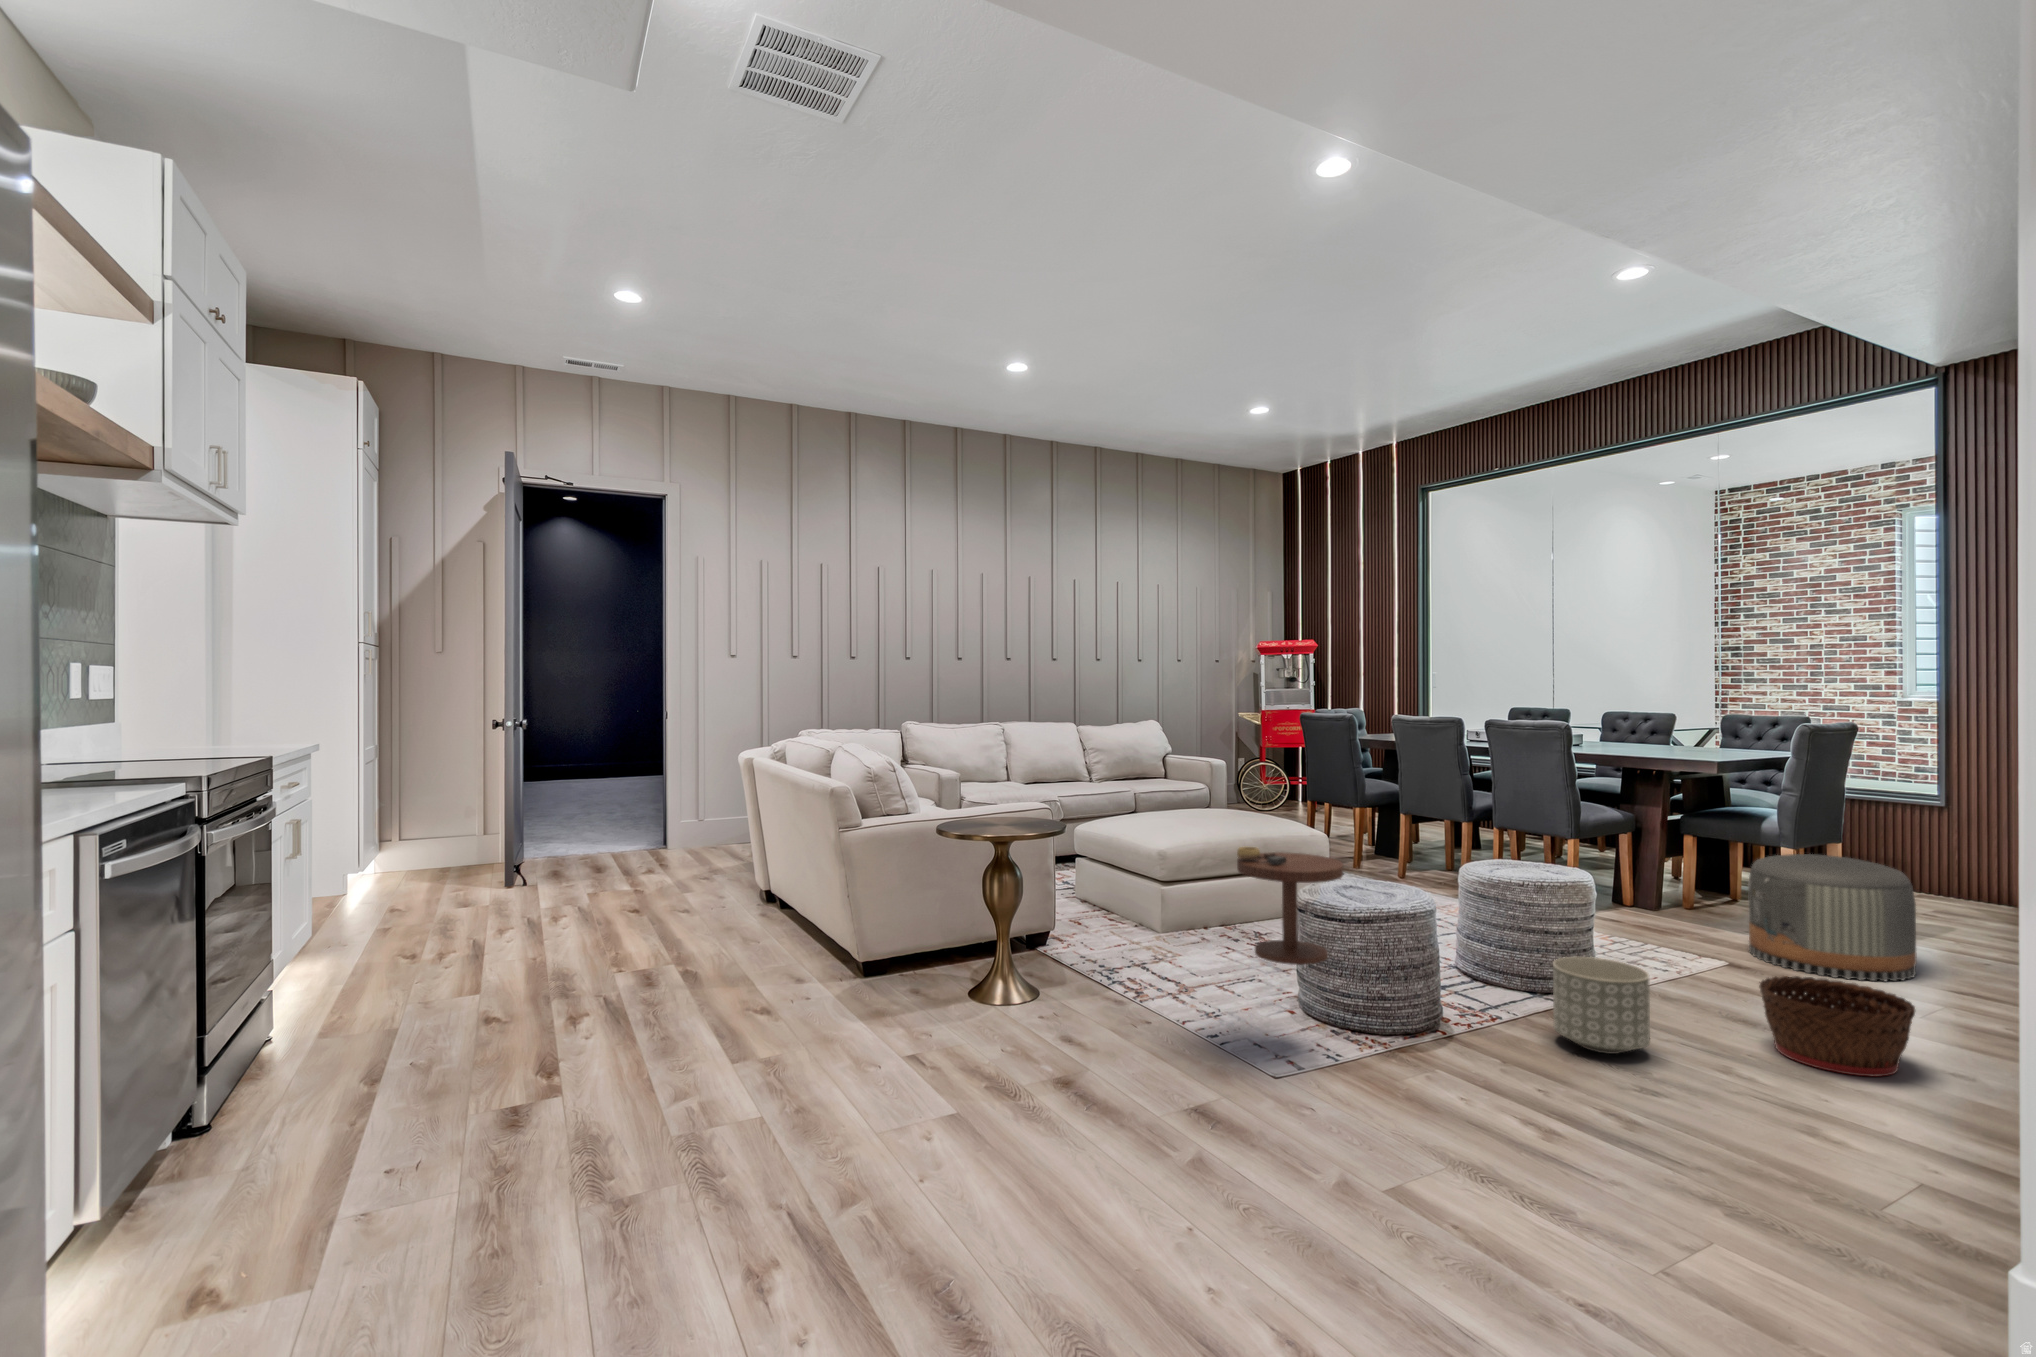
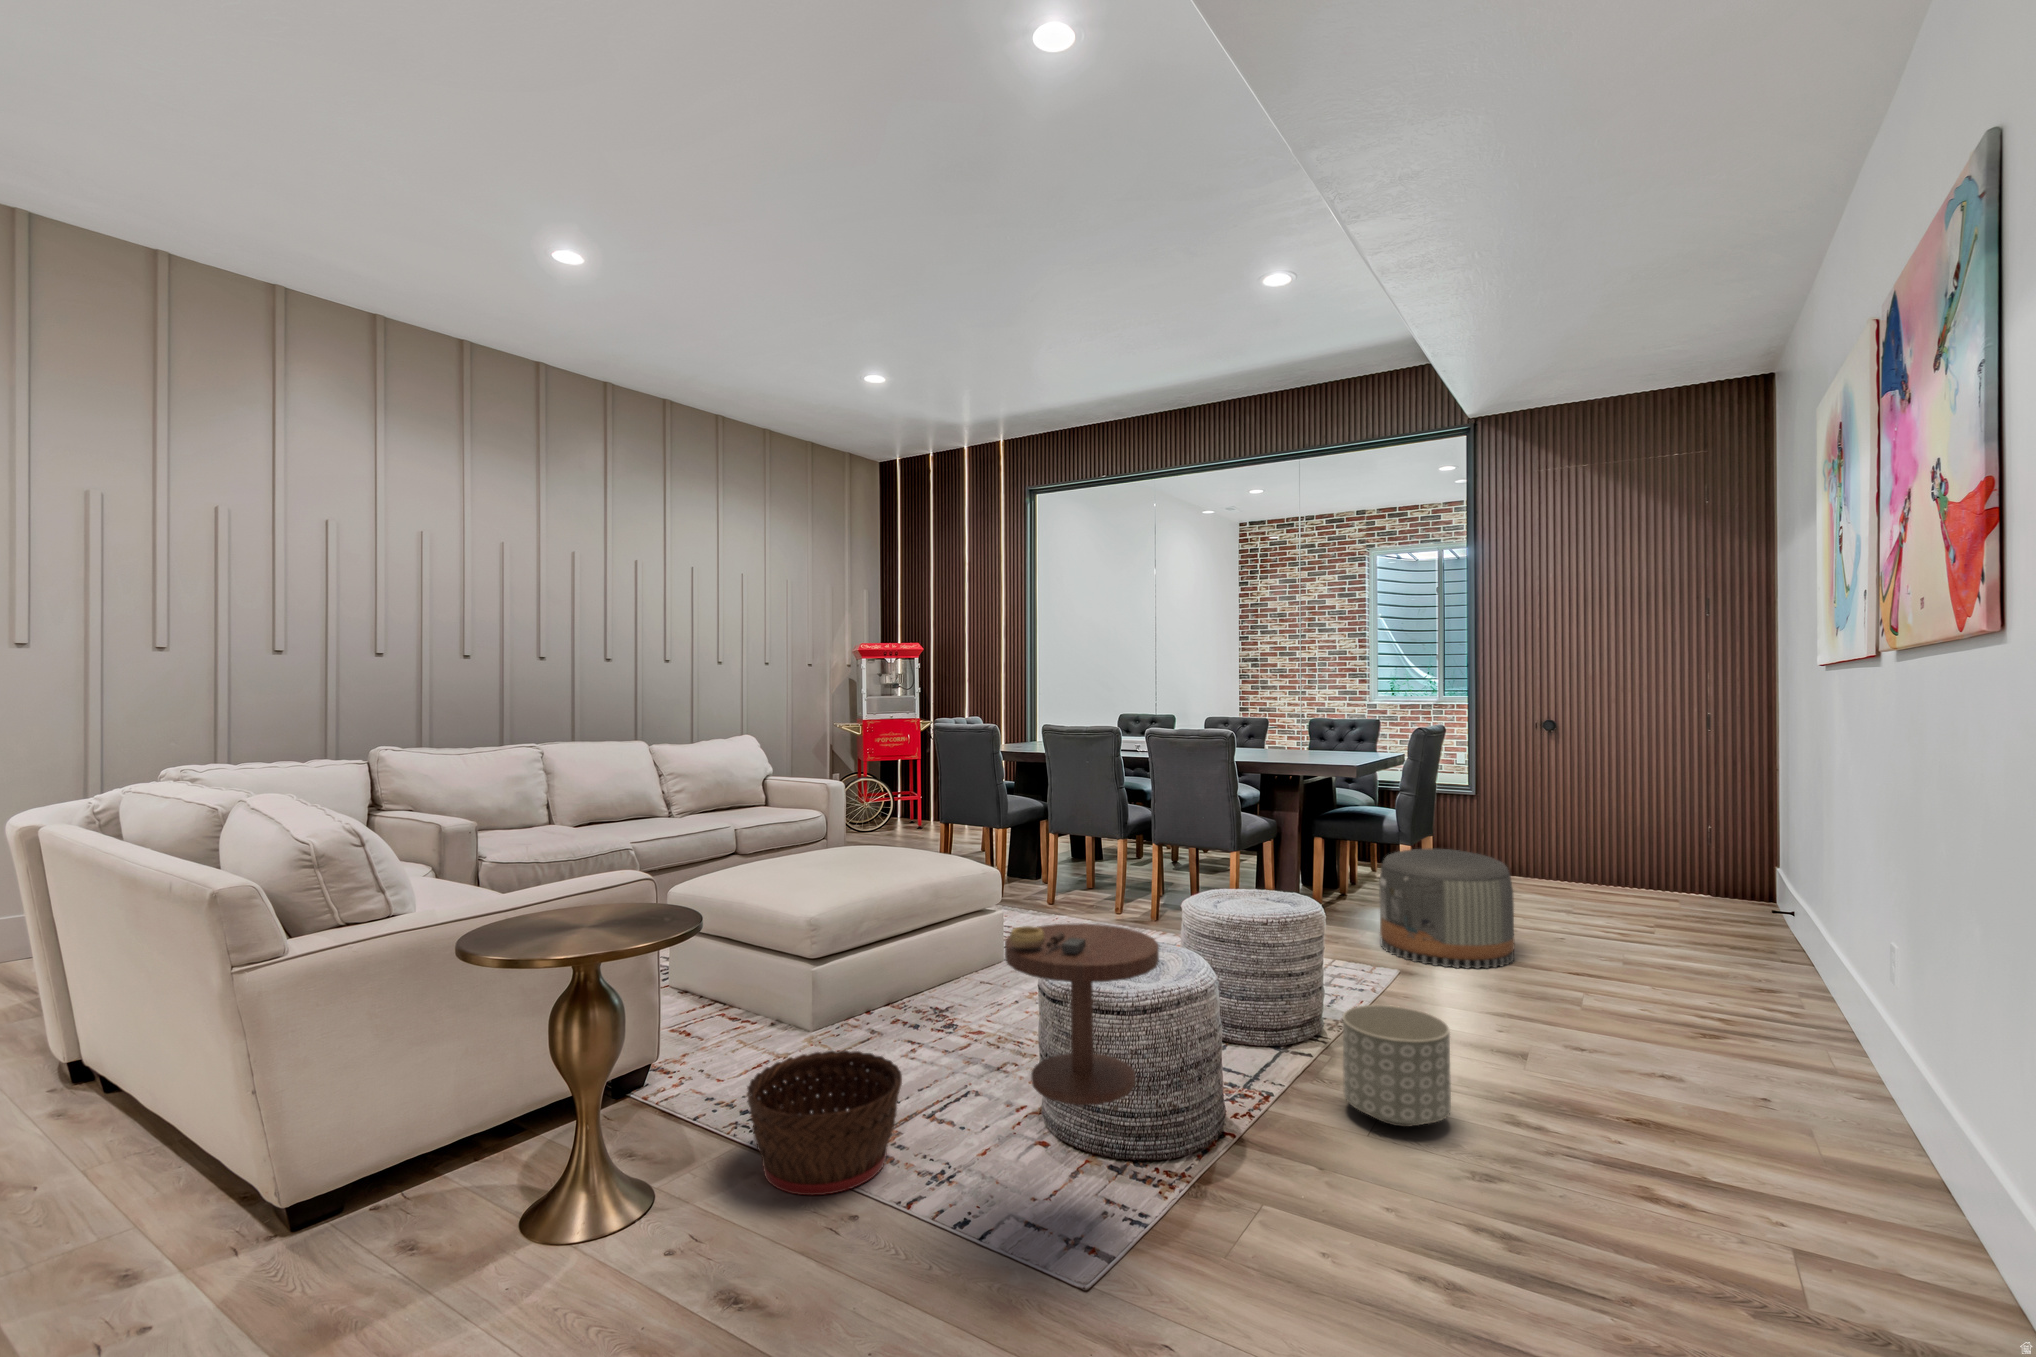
basket: present [1759,976,1915,1076] -> present [747,1050,902,1195]

